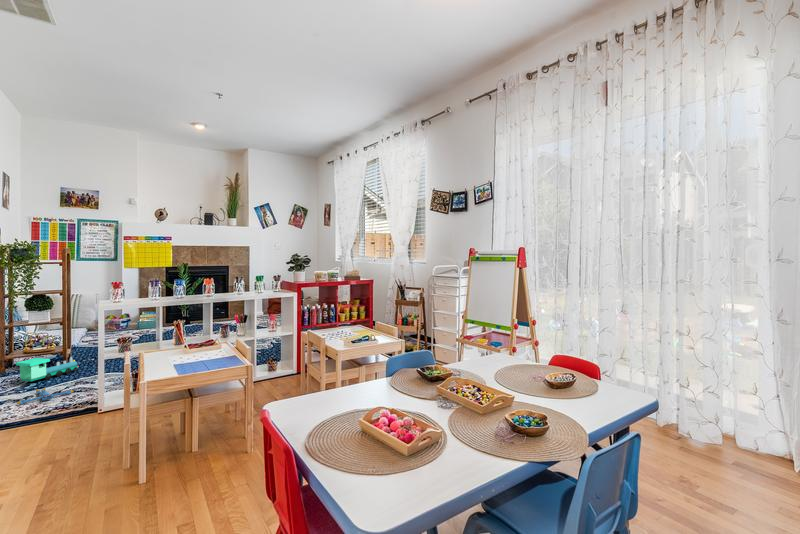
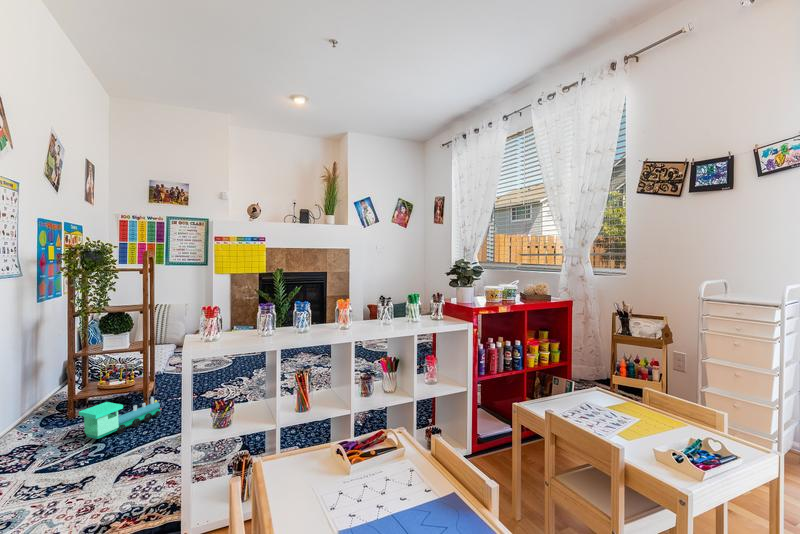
plush toy: present [17,388,74,404] -> none [66,456,150,495]

